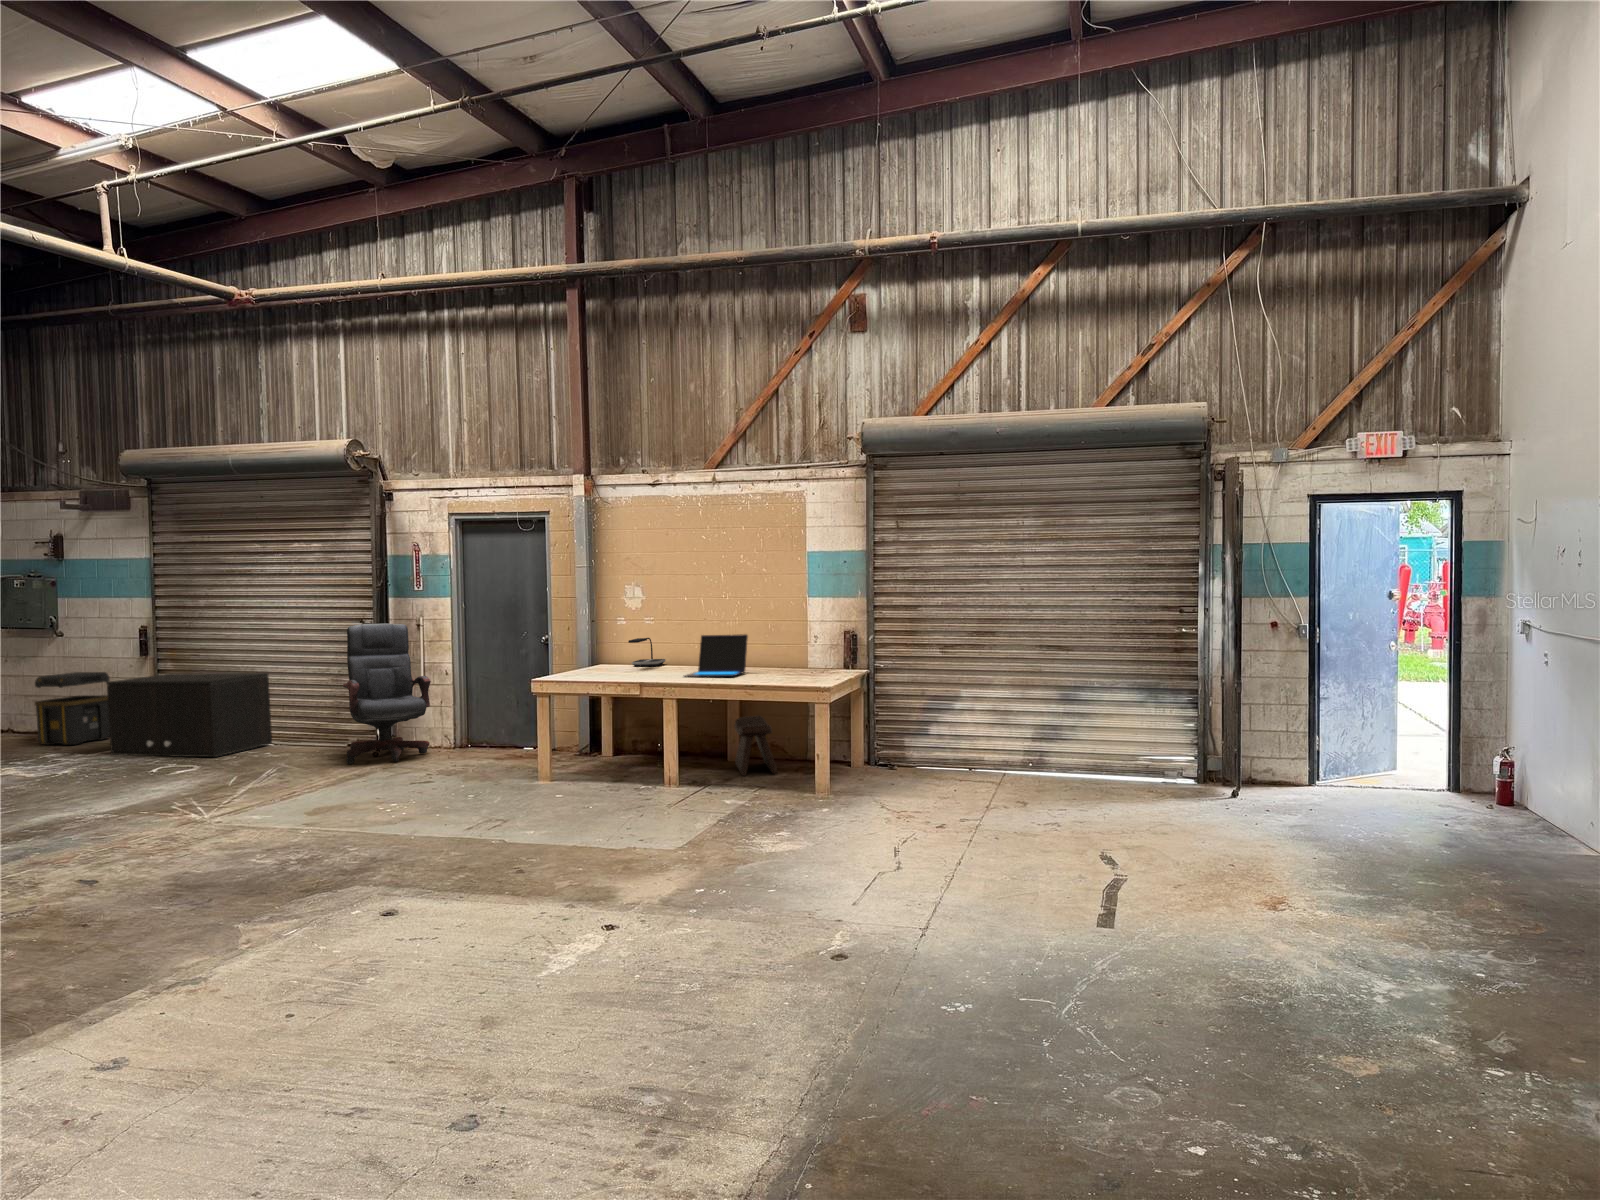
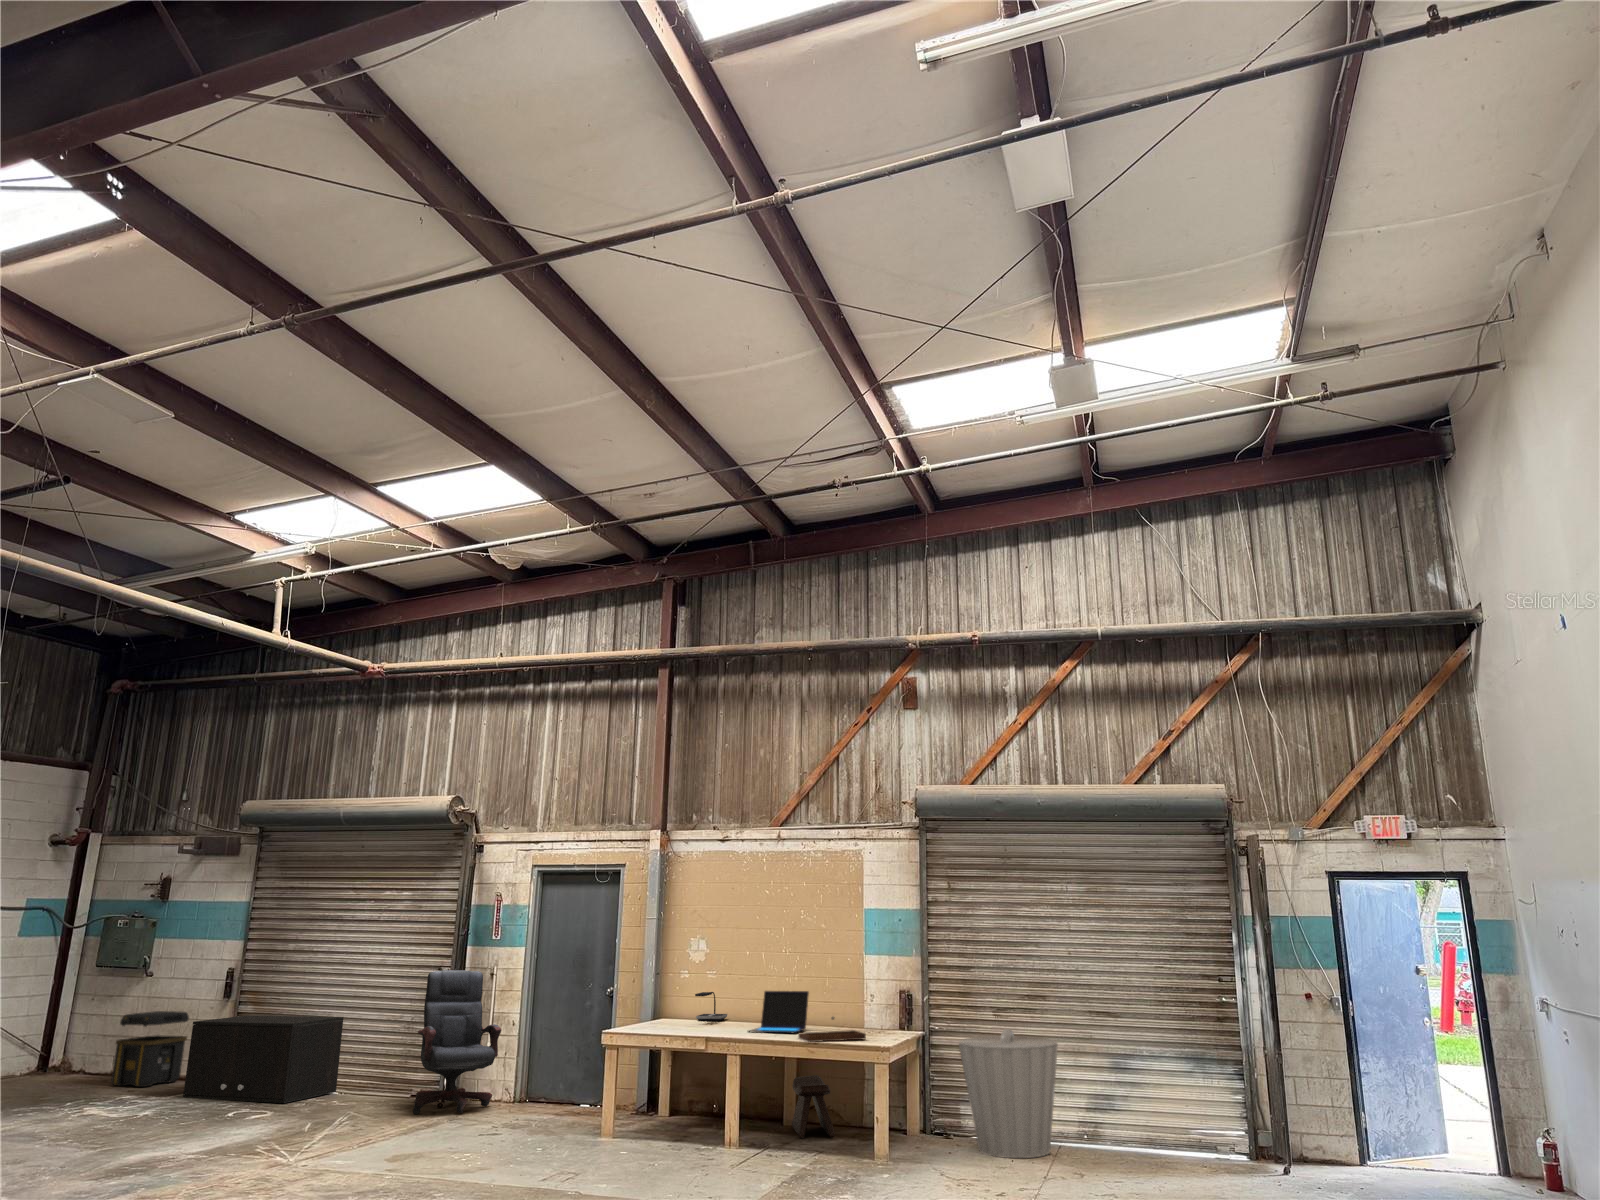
tray: none [736,659,807,686] -> present [798,1017,866,1042]
trash can: none [905,666,1008,789] -> present [959,1029,1058,1158]

